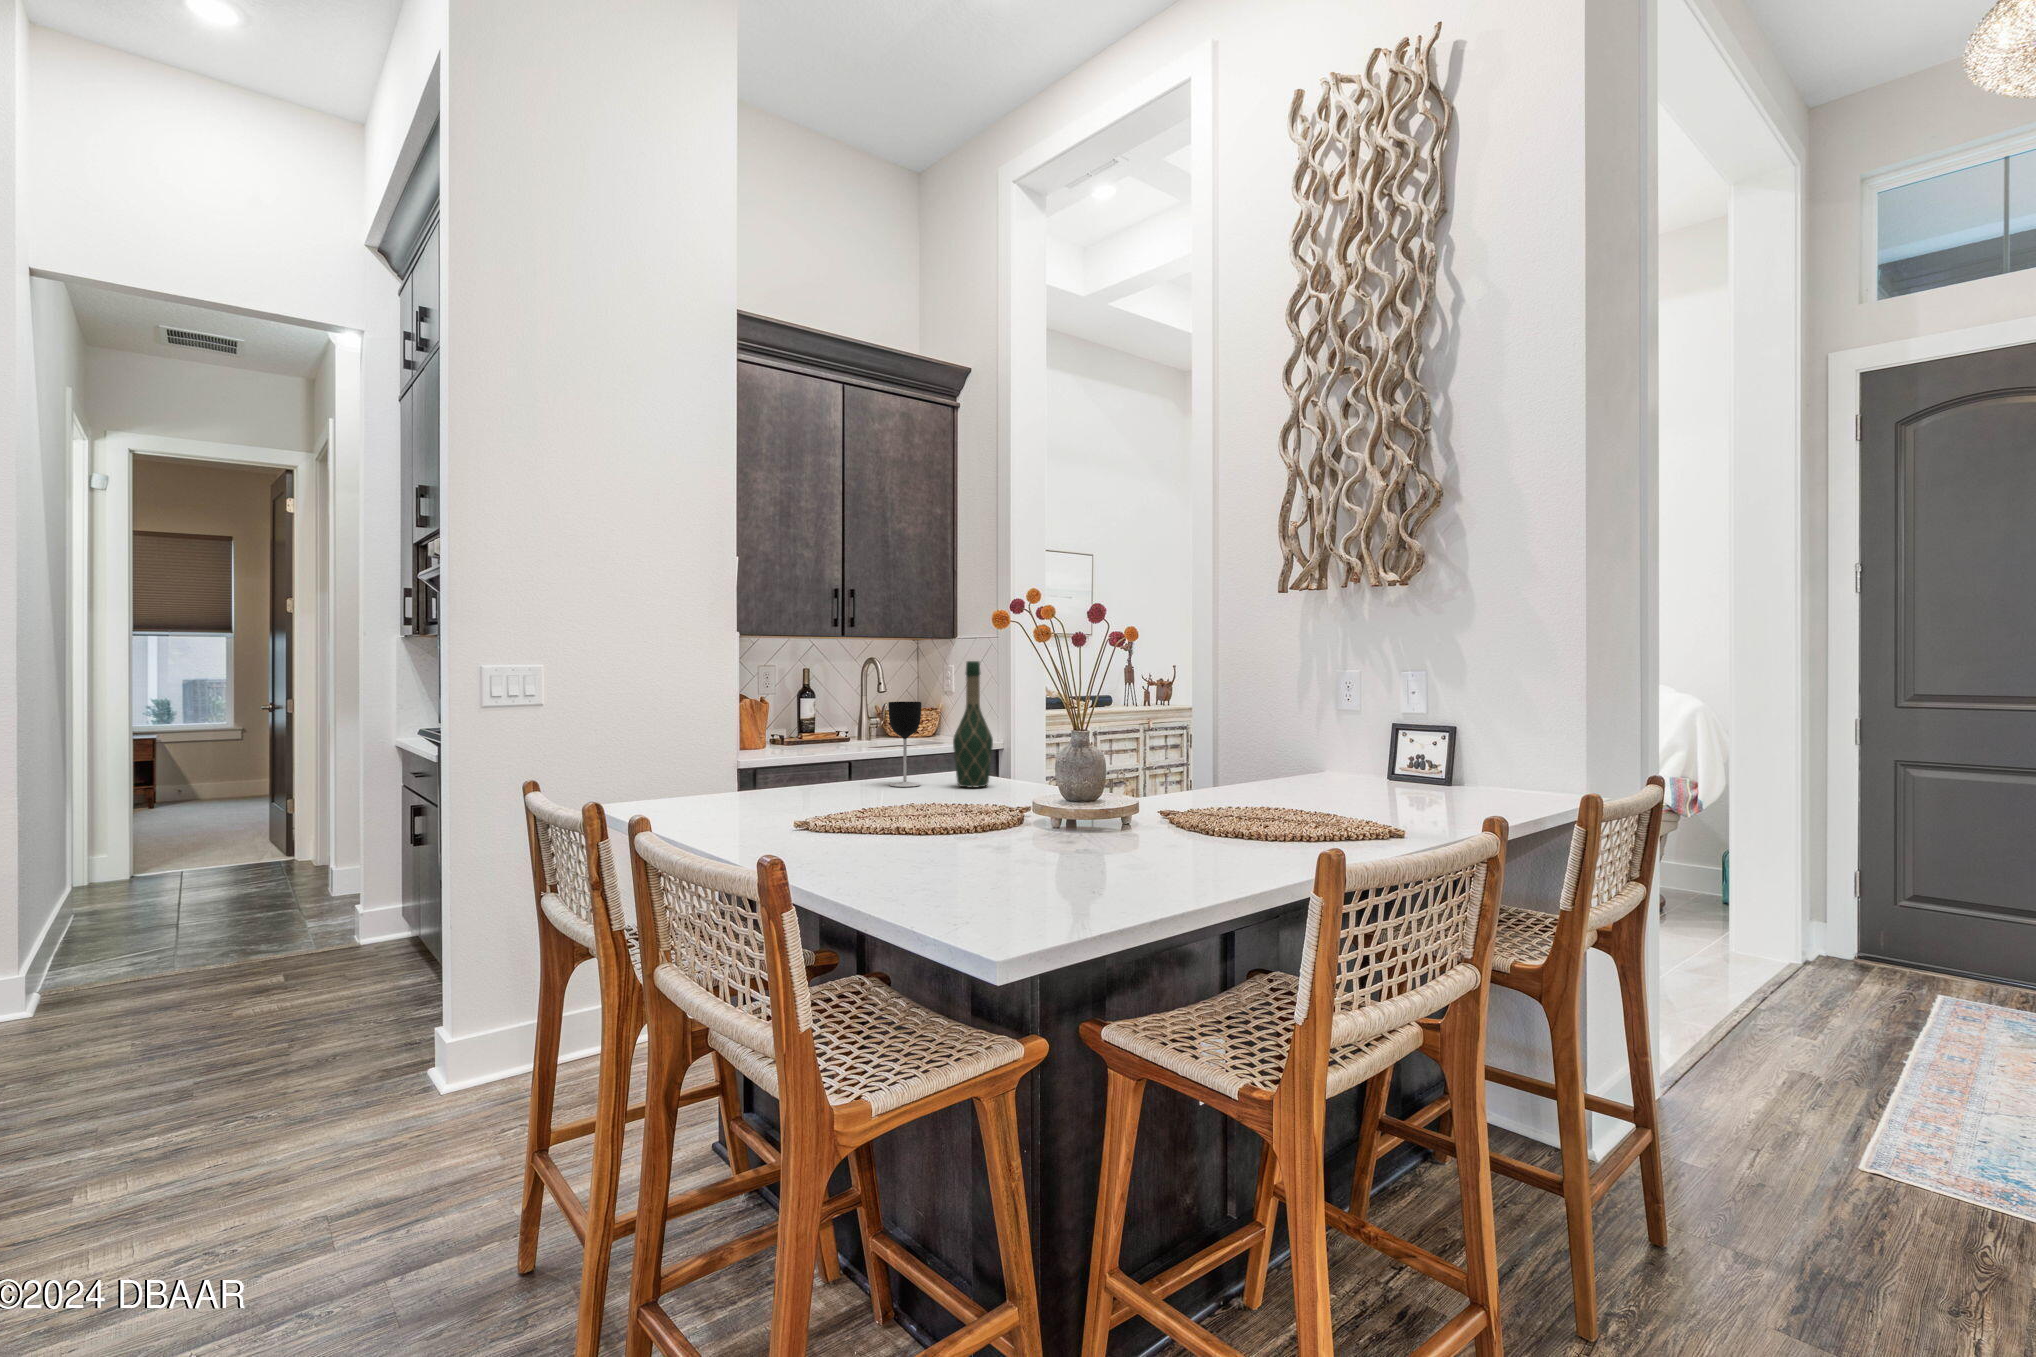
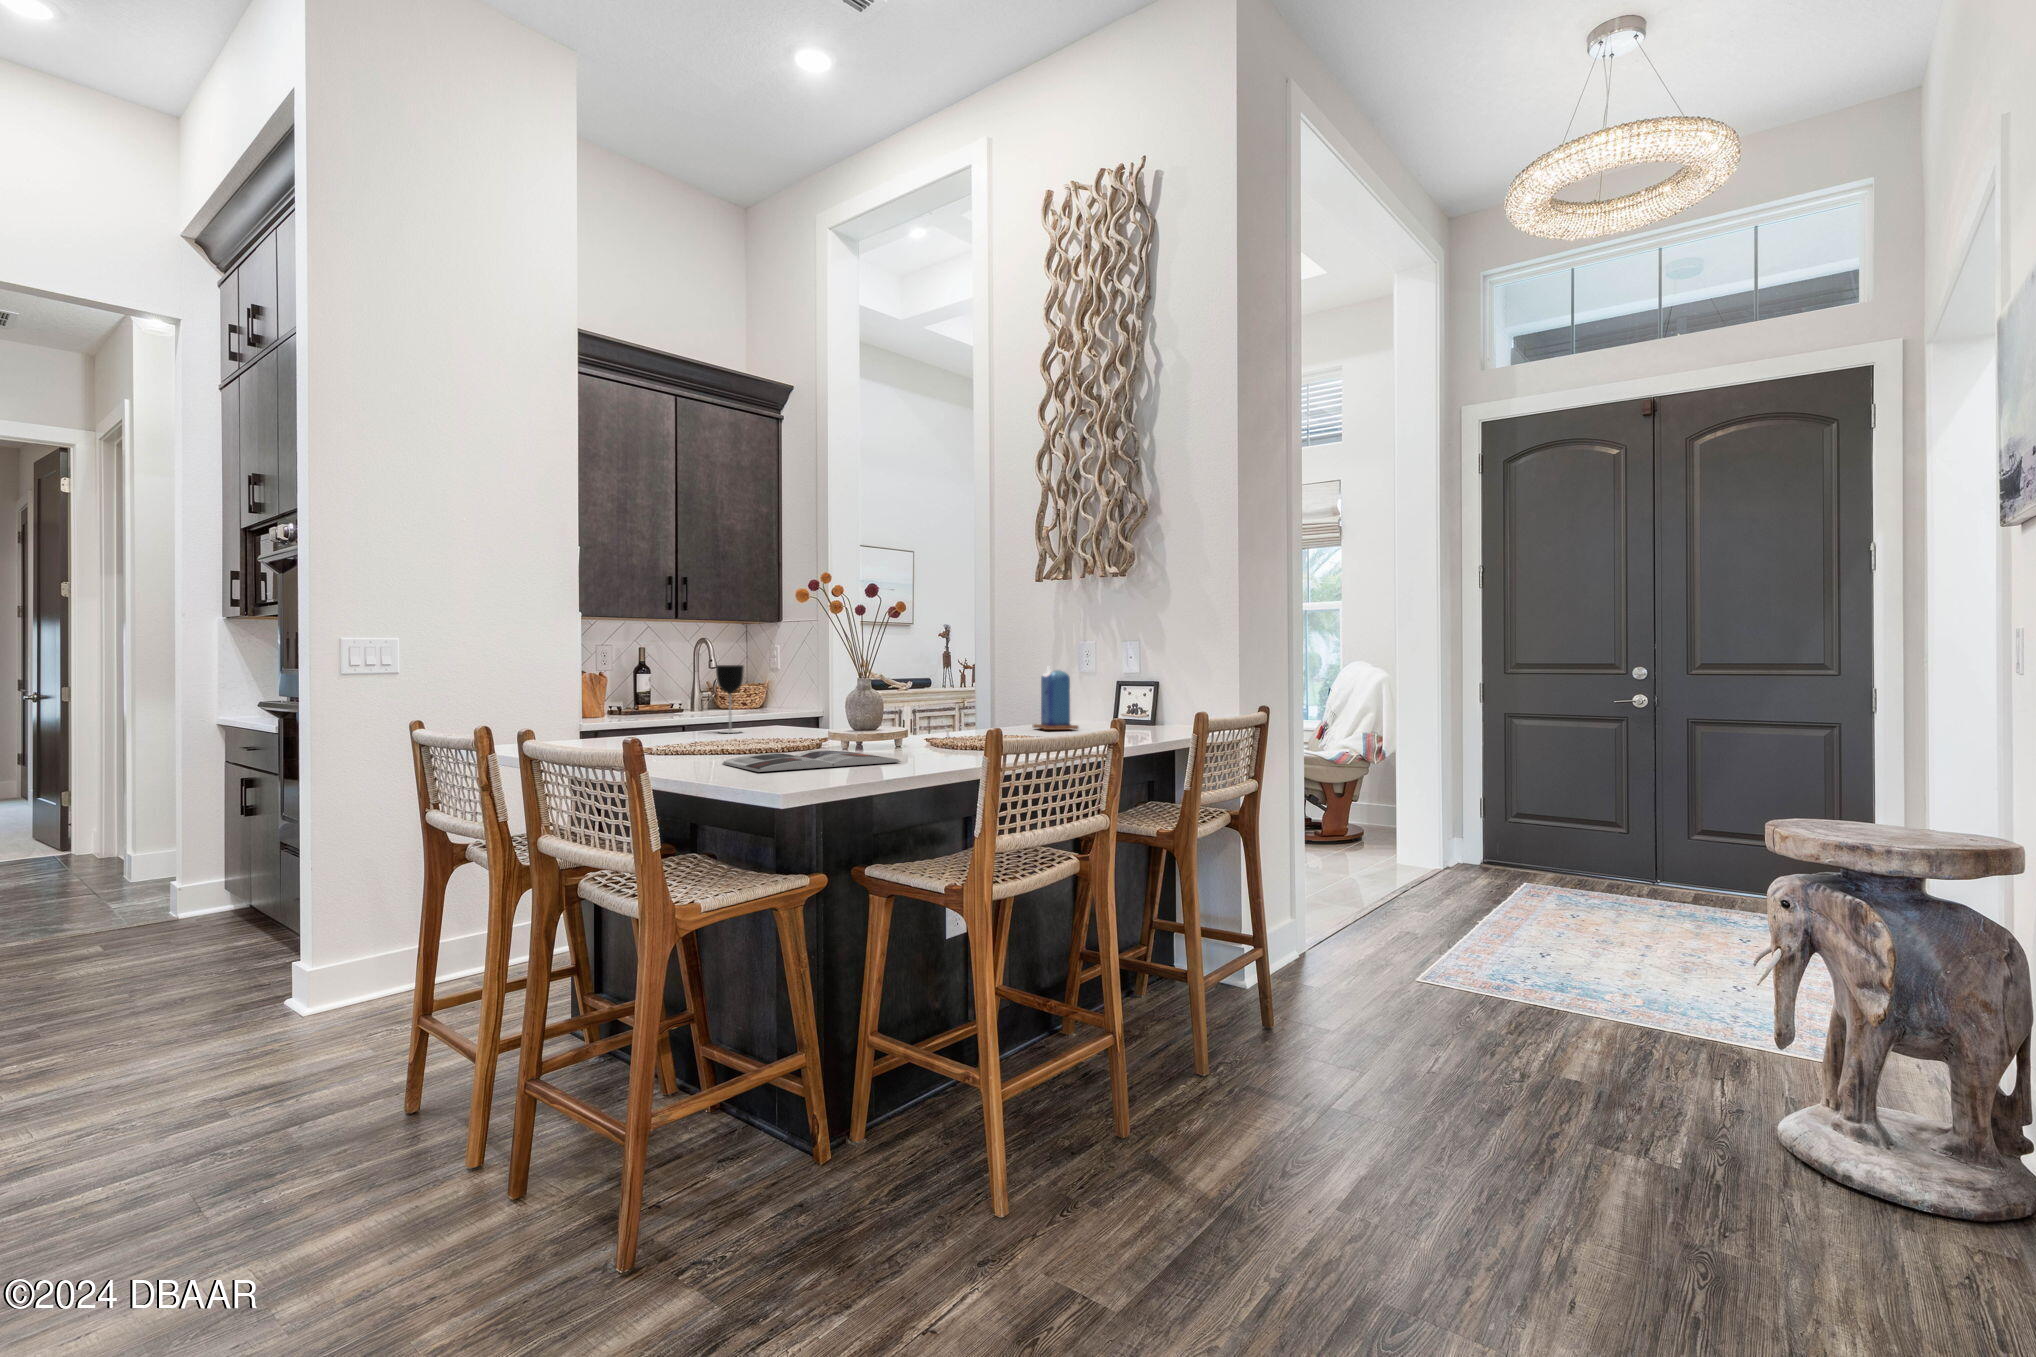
wine bottle: present [953,661,993,787] -> none [770,632,803,732]
candle: none [1286,703,1351,790] -> present [1033,668,1078,730]
magazine: none [896,835,1141,881] -> present [722,750,901,772]

